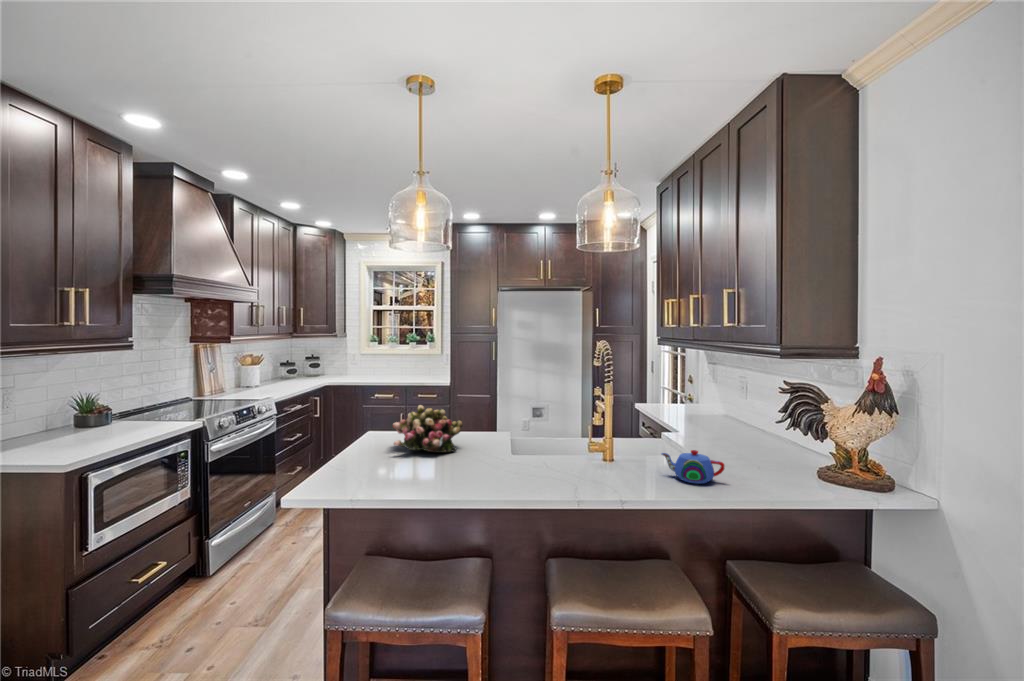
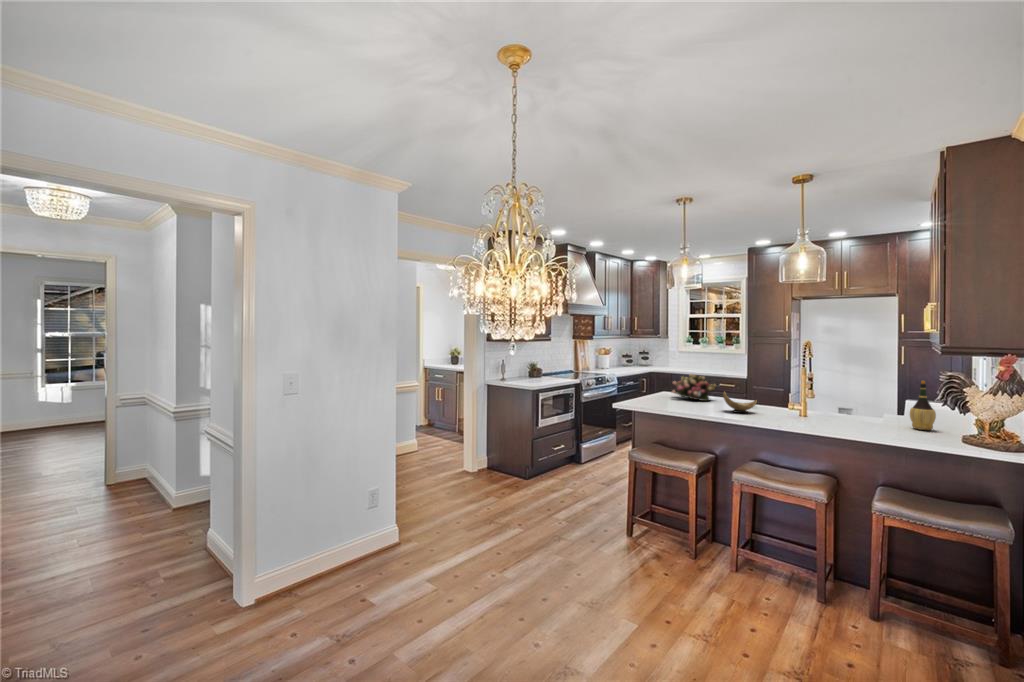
wine bottle: none [720,403,749,469] -> present [910,381,936,430]
decorative bowl: none [496,444,545,479] -> present [723,391,757,413]
teapot: present [662,450,724,484] -> none [843,408,890,429]

